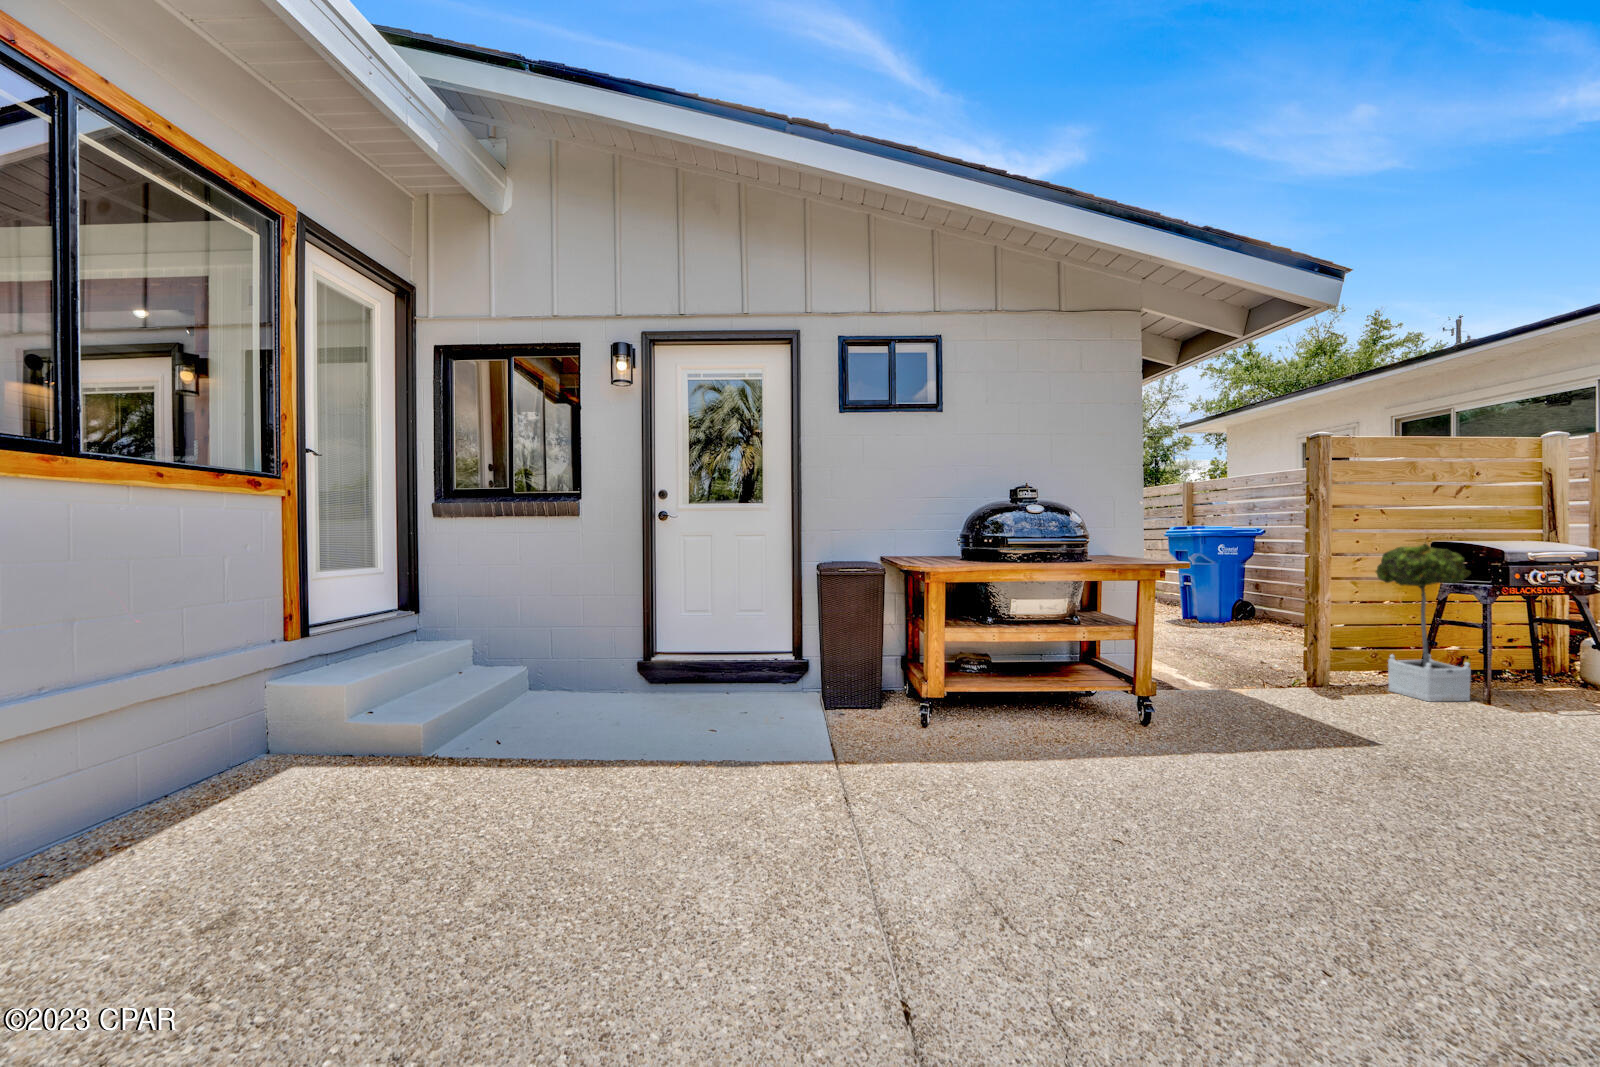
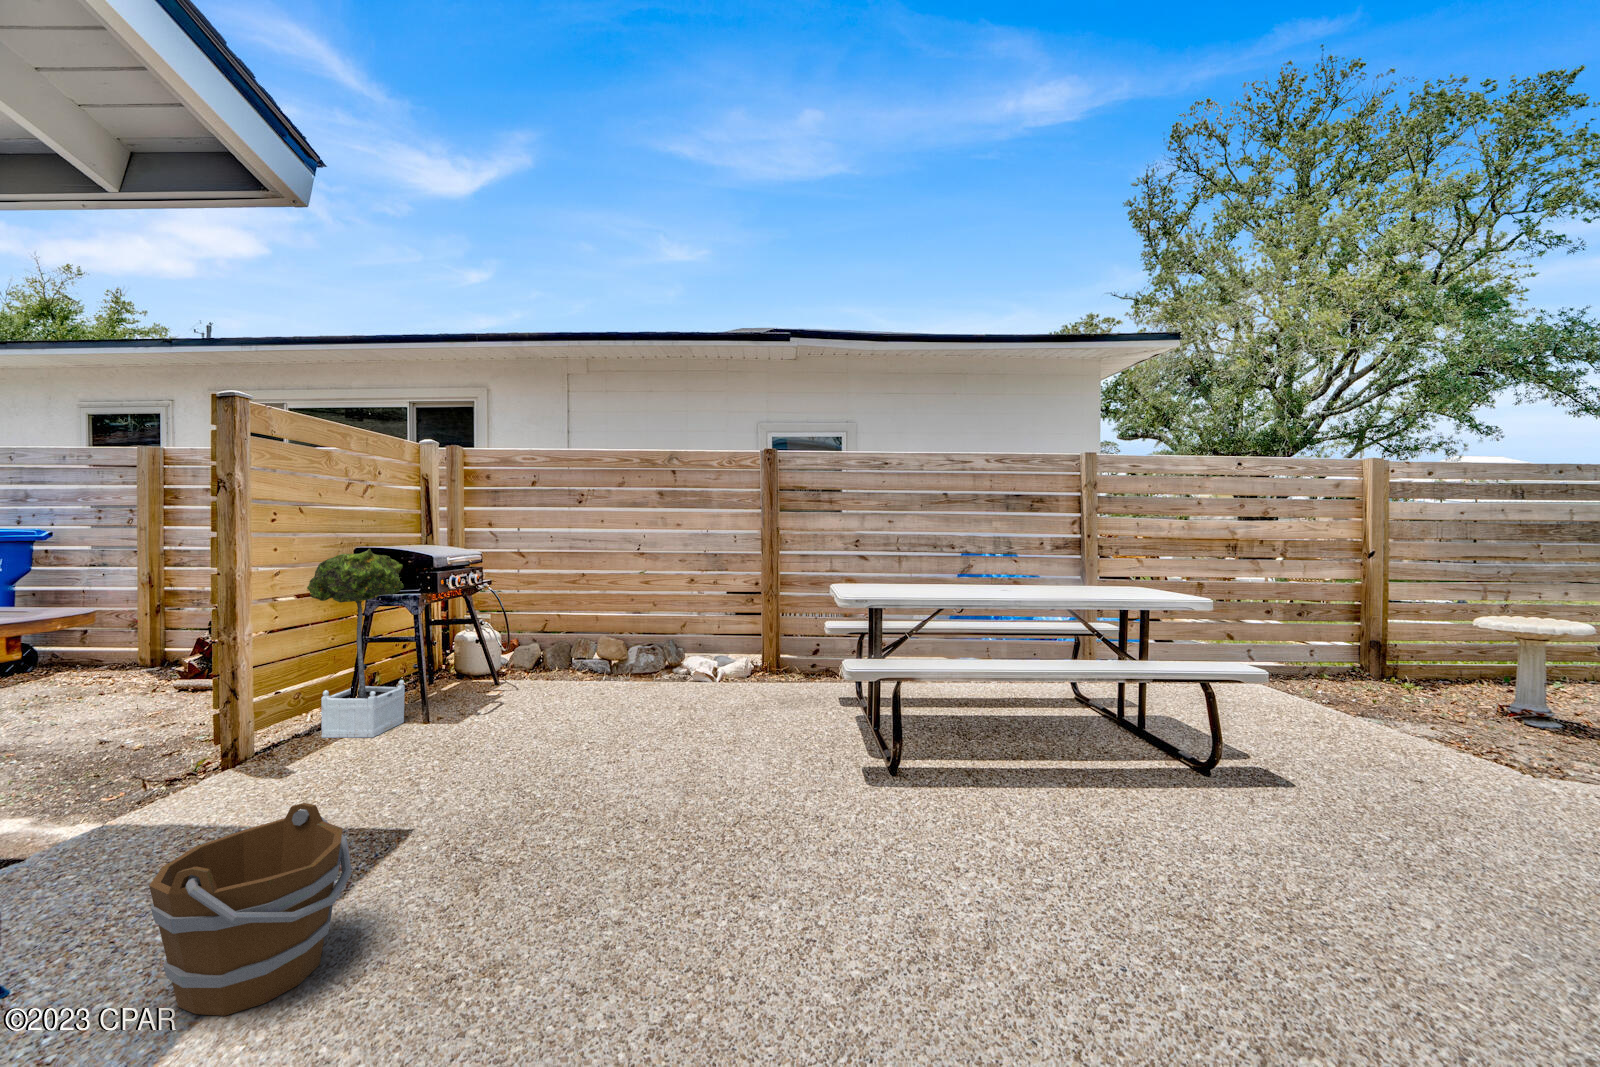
bucket: none [1195,681,1291,764] -> present [149,803,352,1016]

